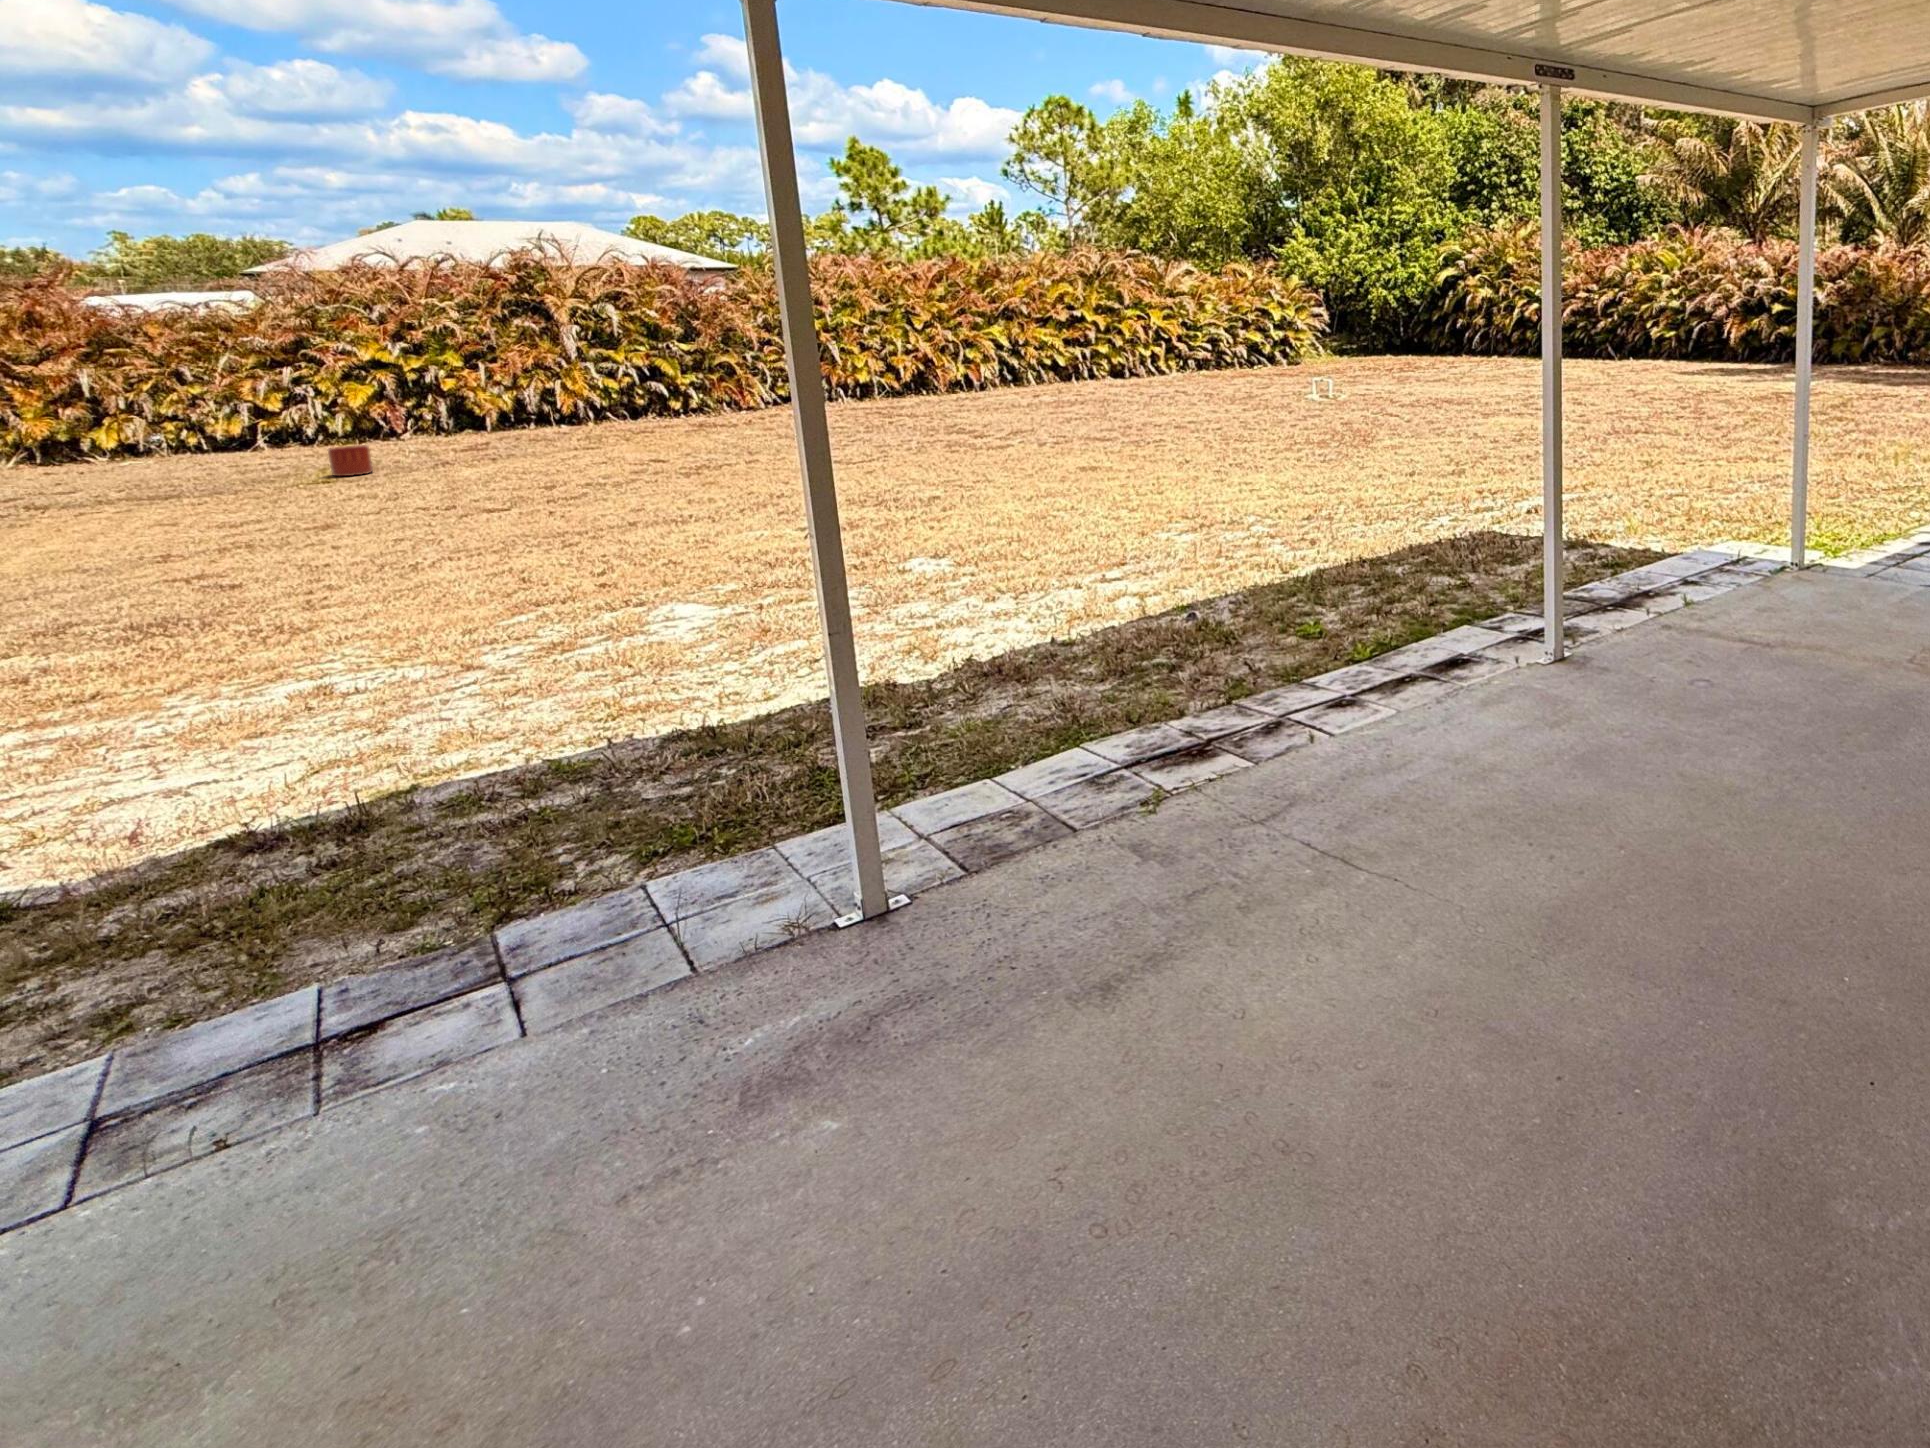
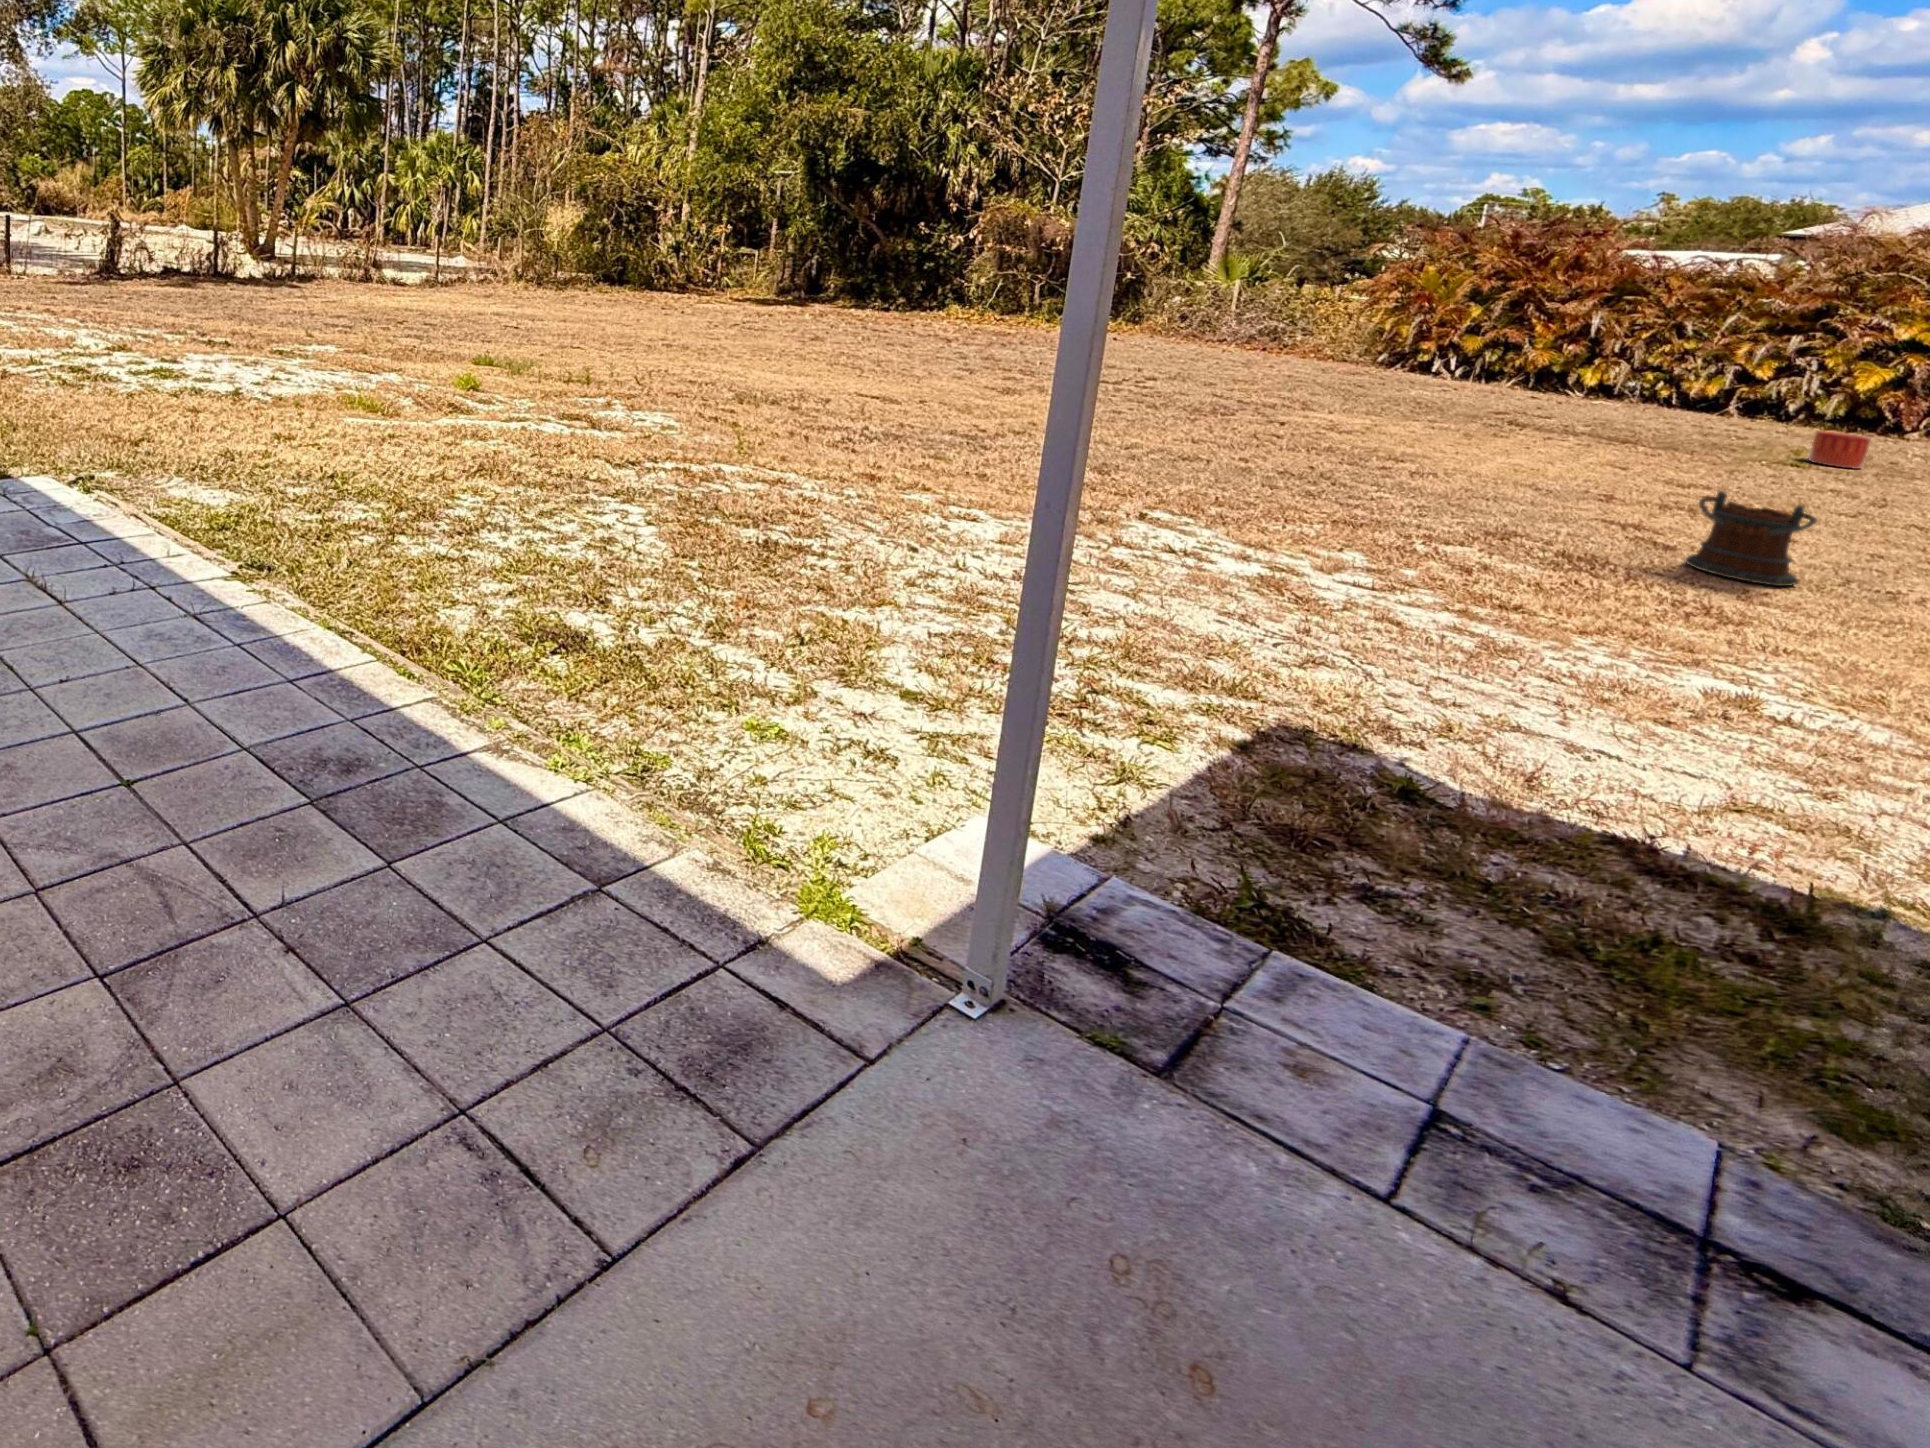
bucket: none [232,514,340,596] -> present [1685,491,1817,586]

